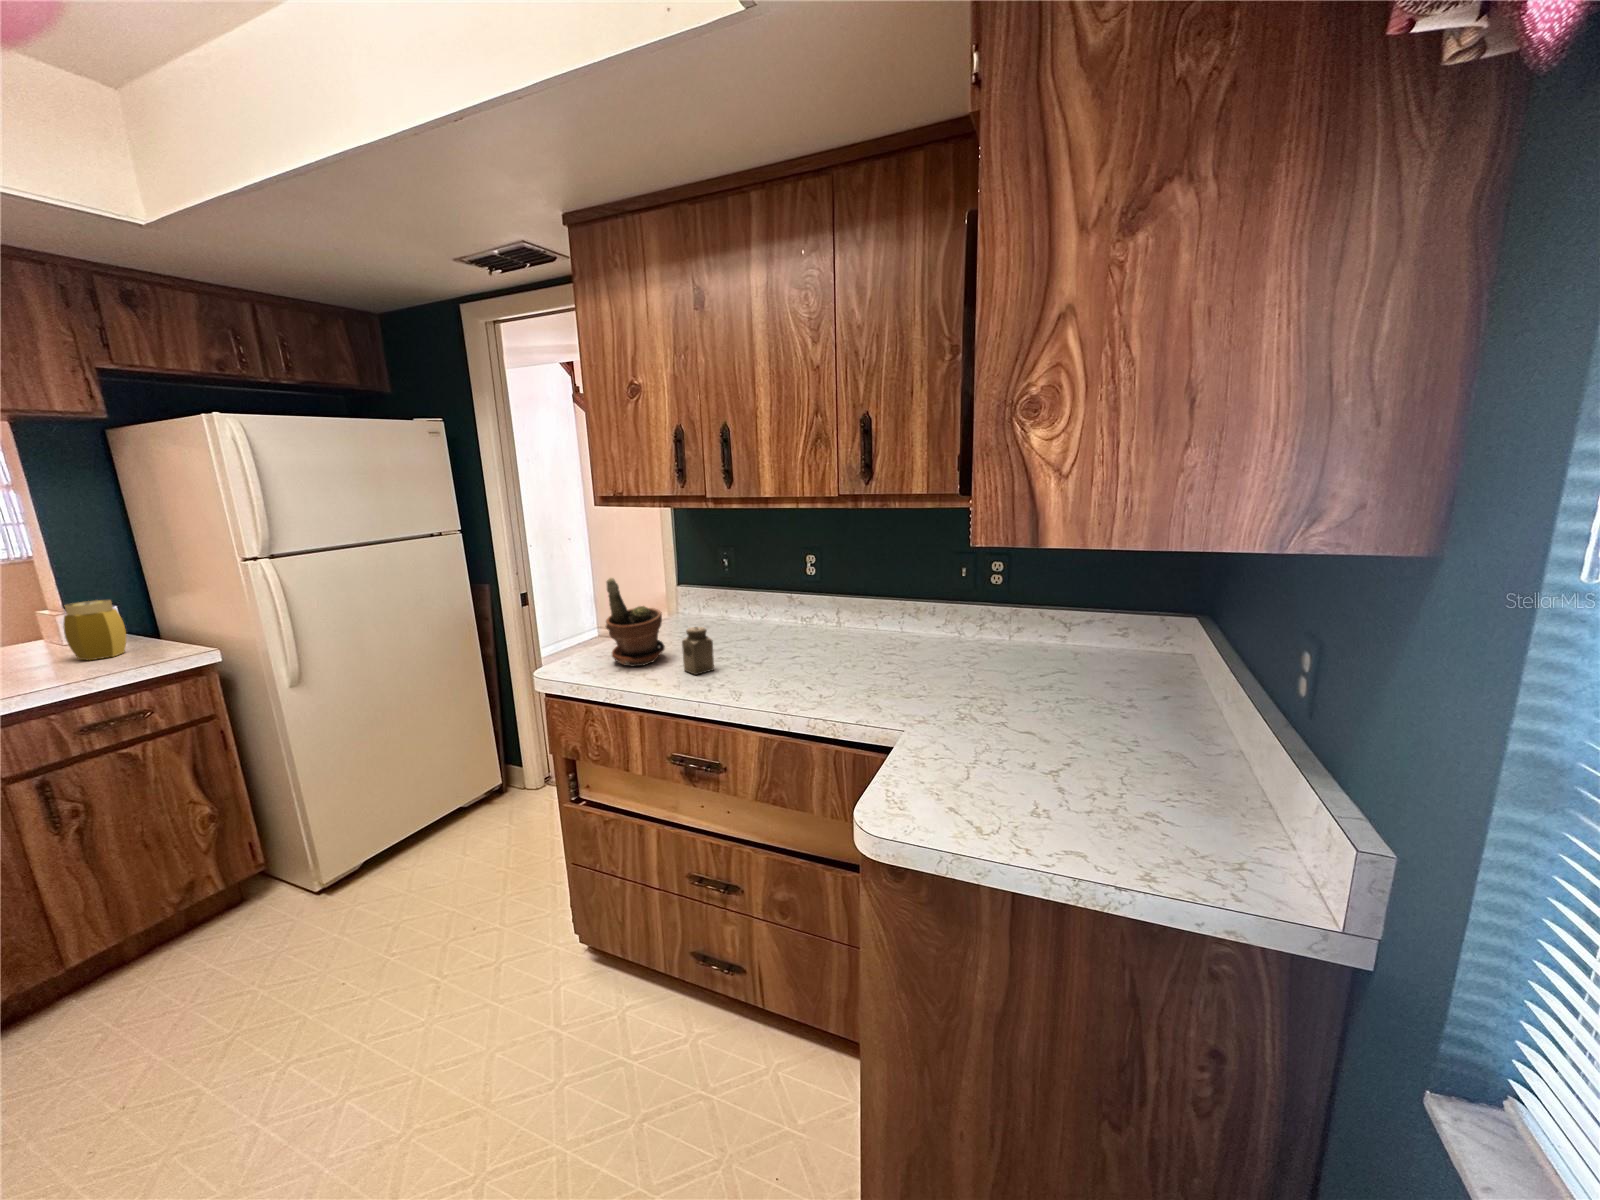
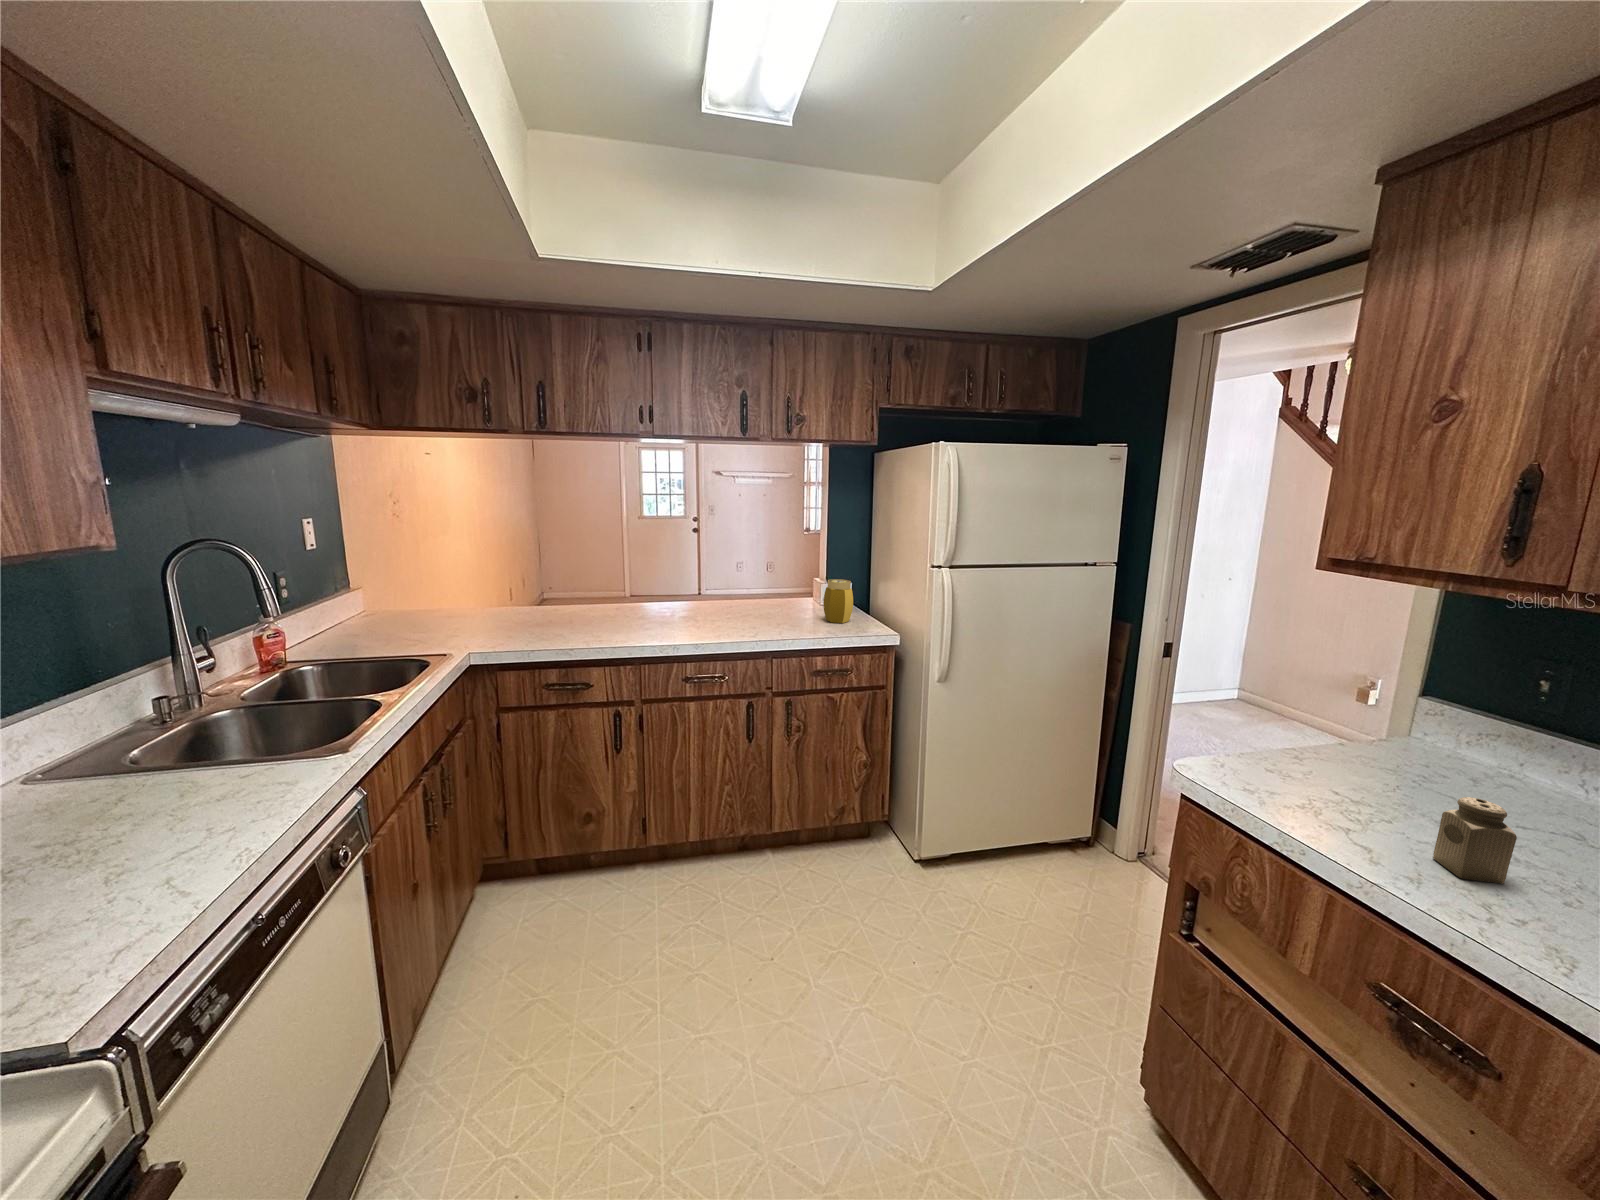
potted plant: present [606,578,665,666] -> none [1295,677,1405,818]

